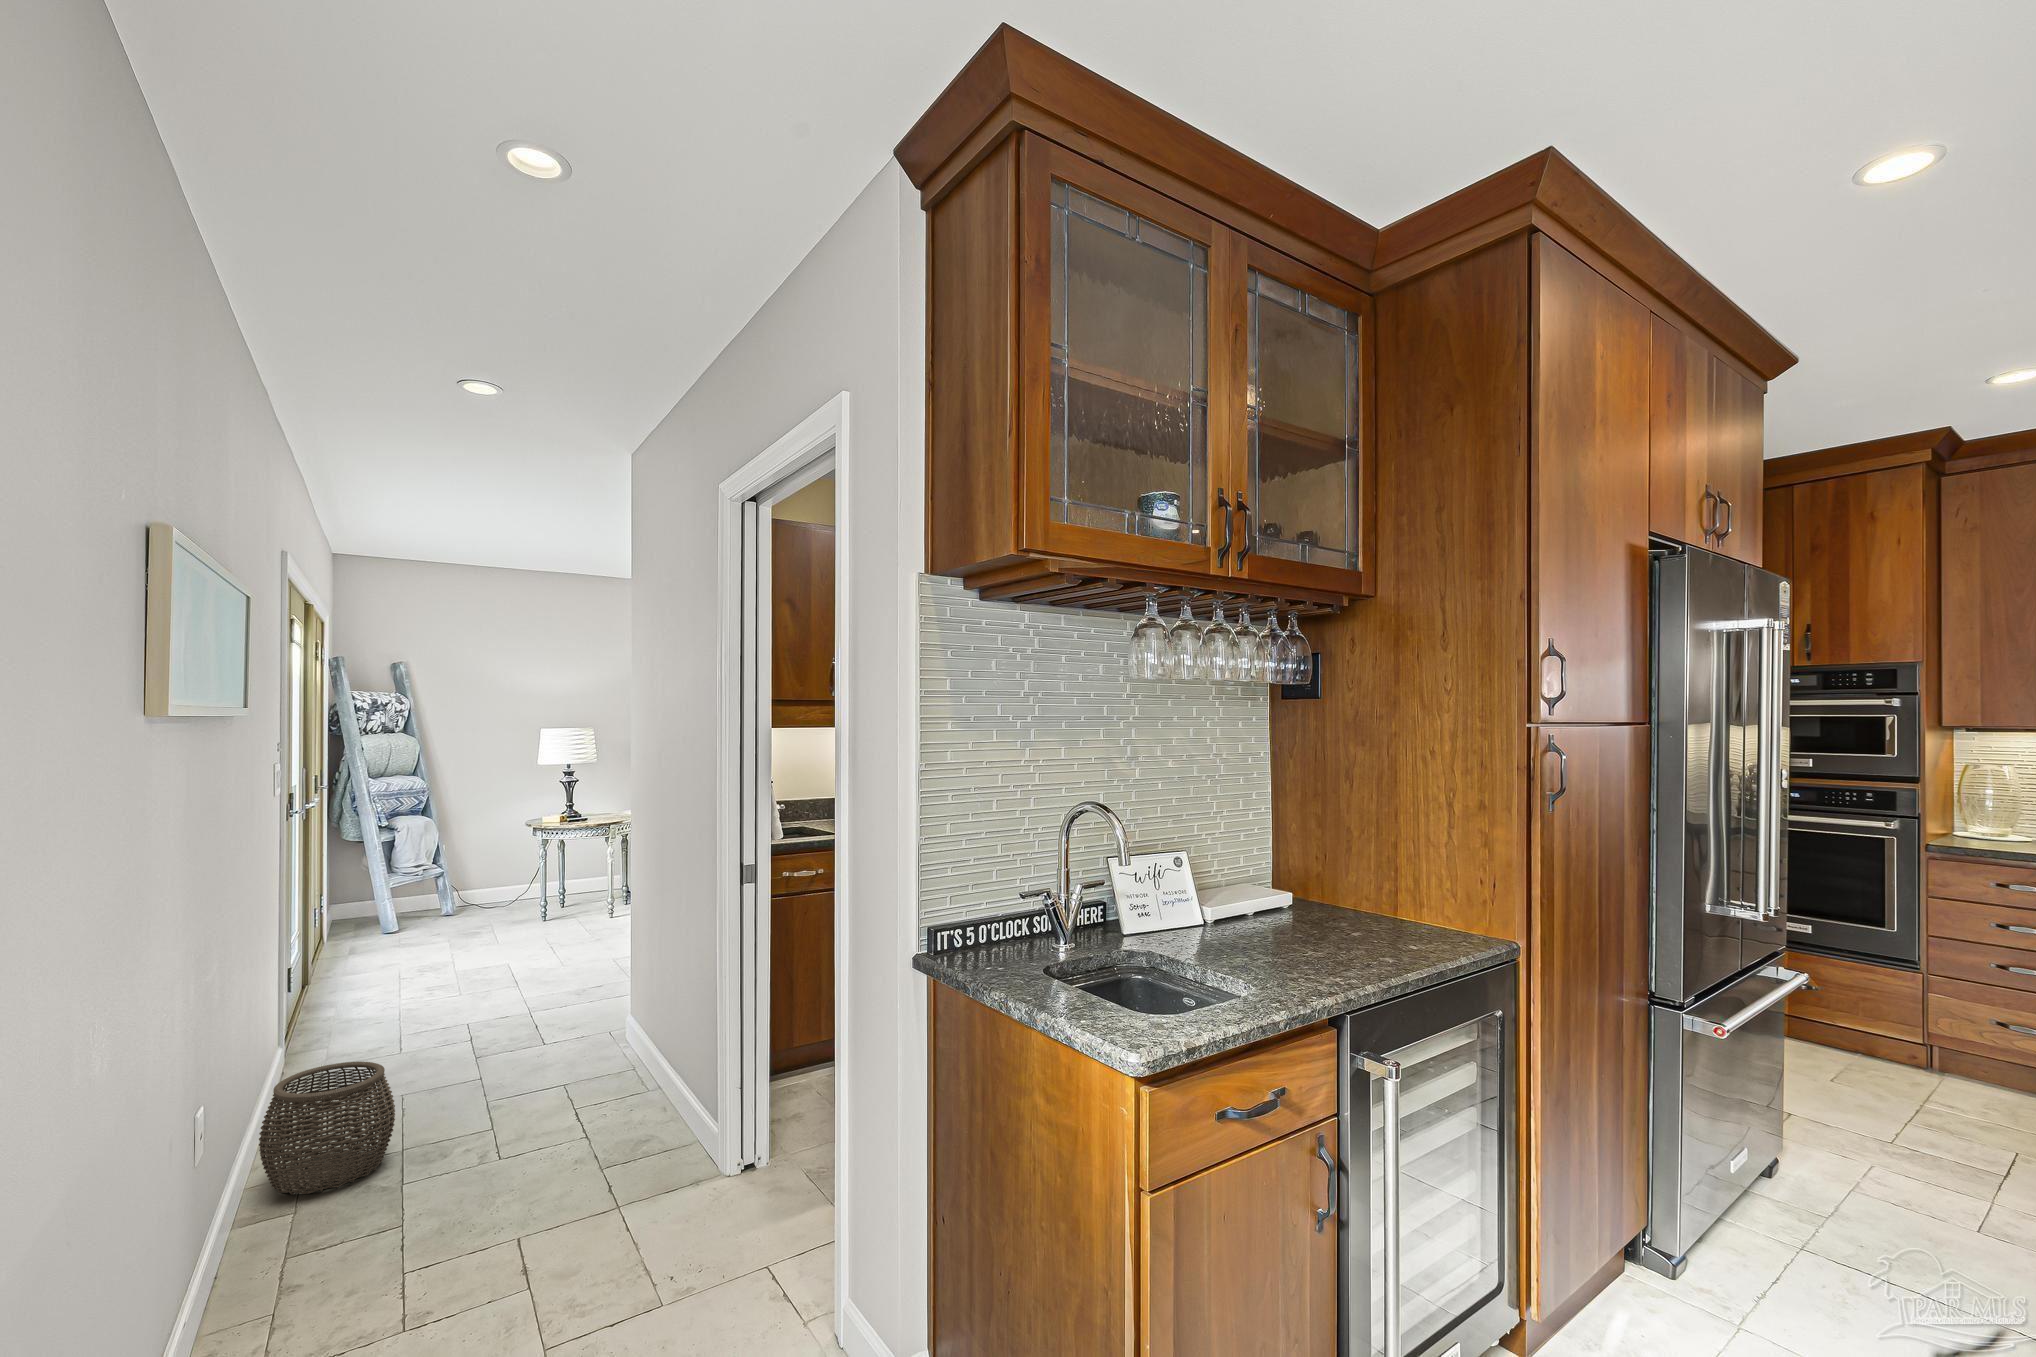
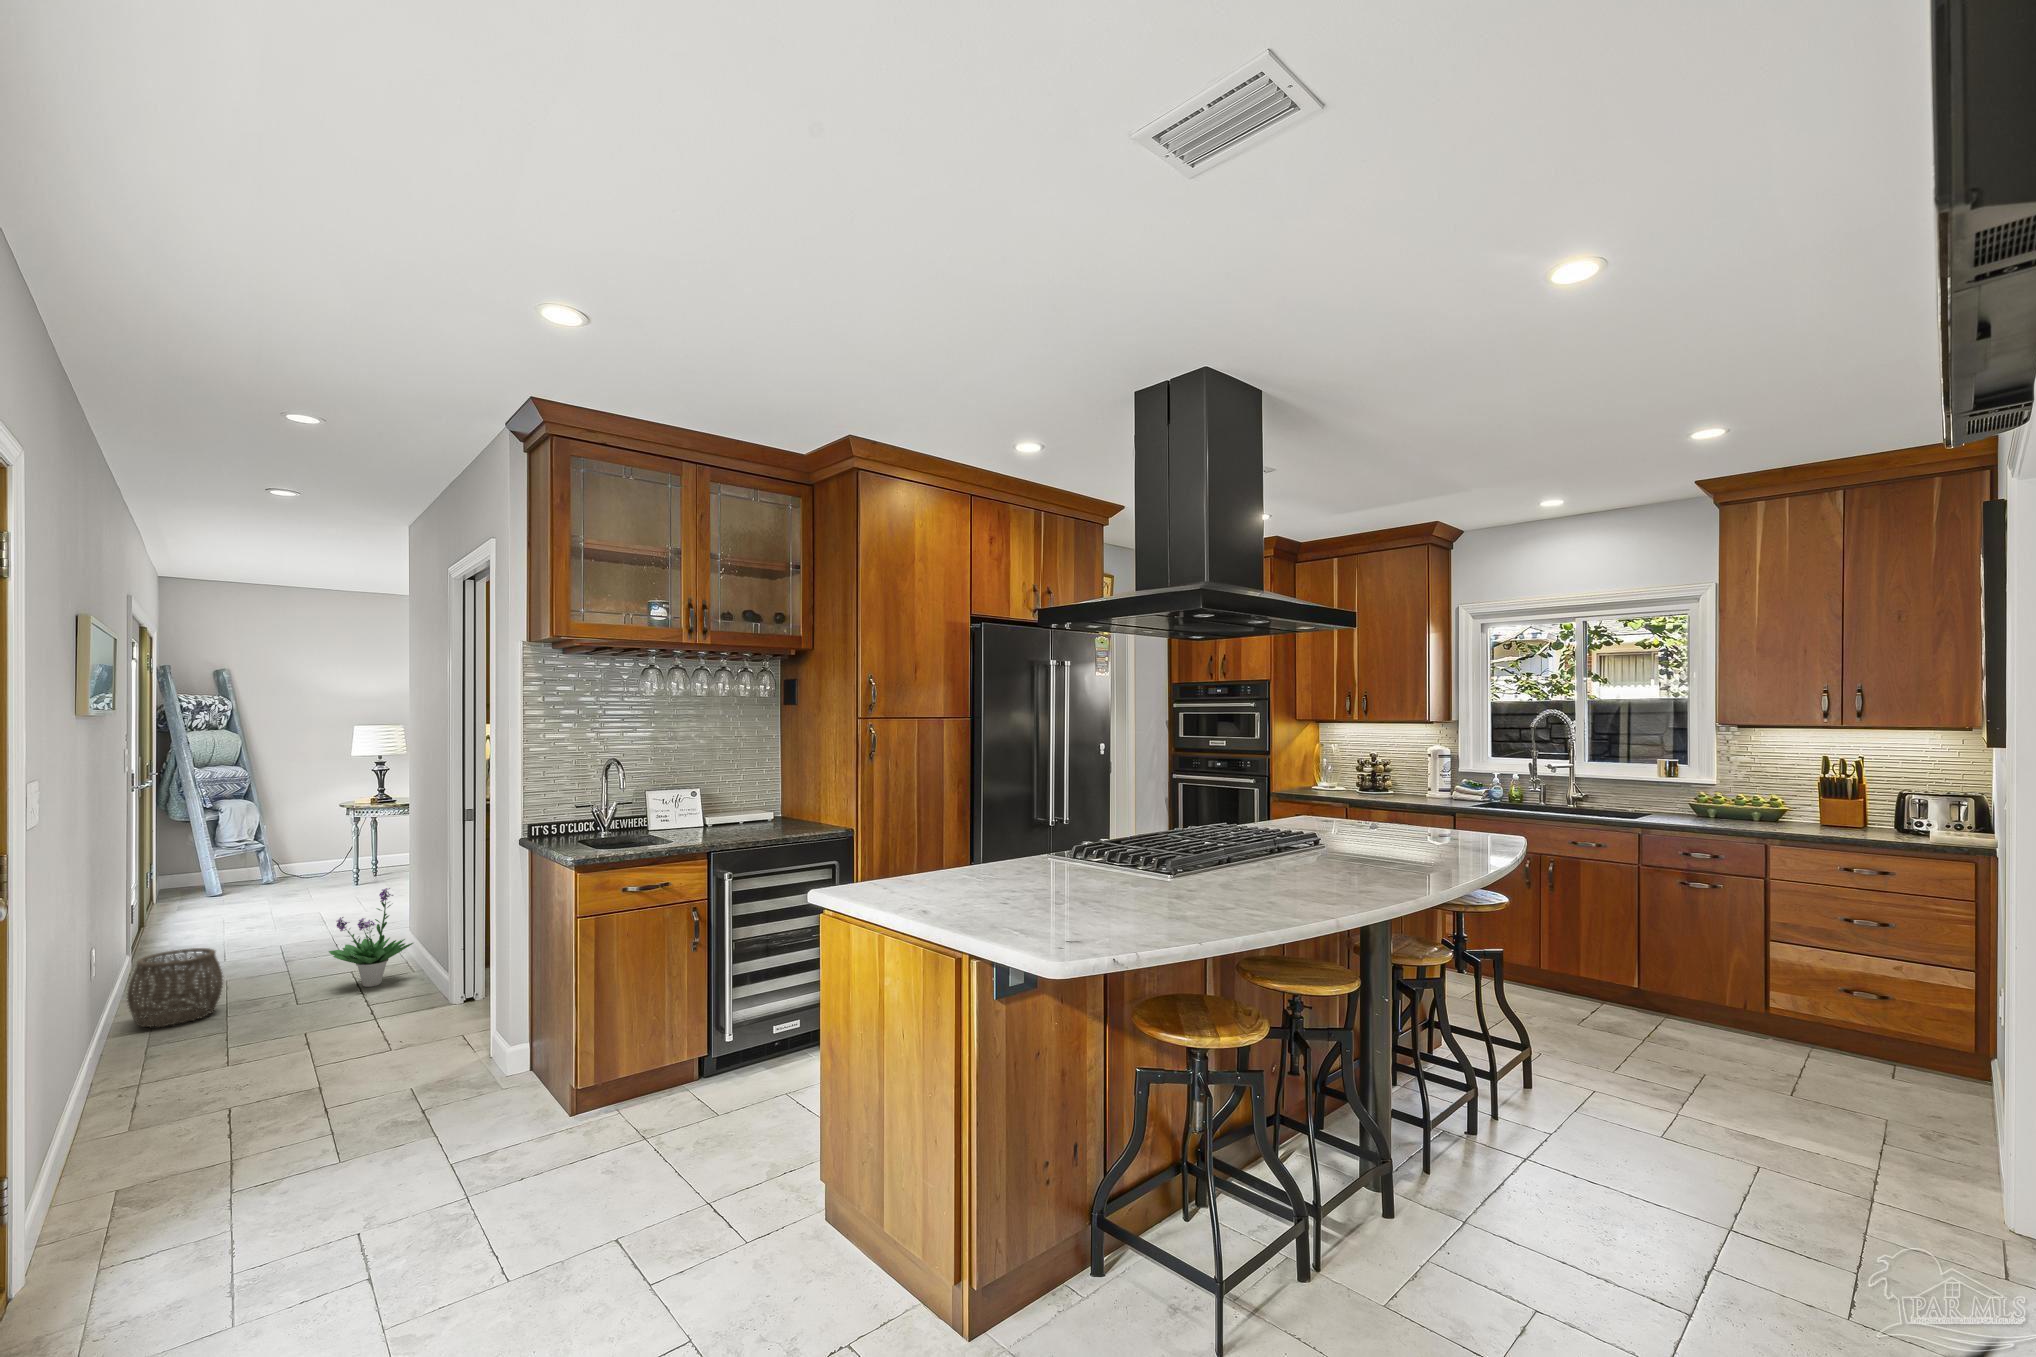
potted plant: none [537,968,652,1117] -> present [329,888,413,987]

